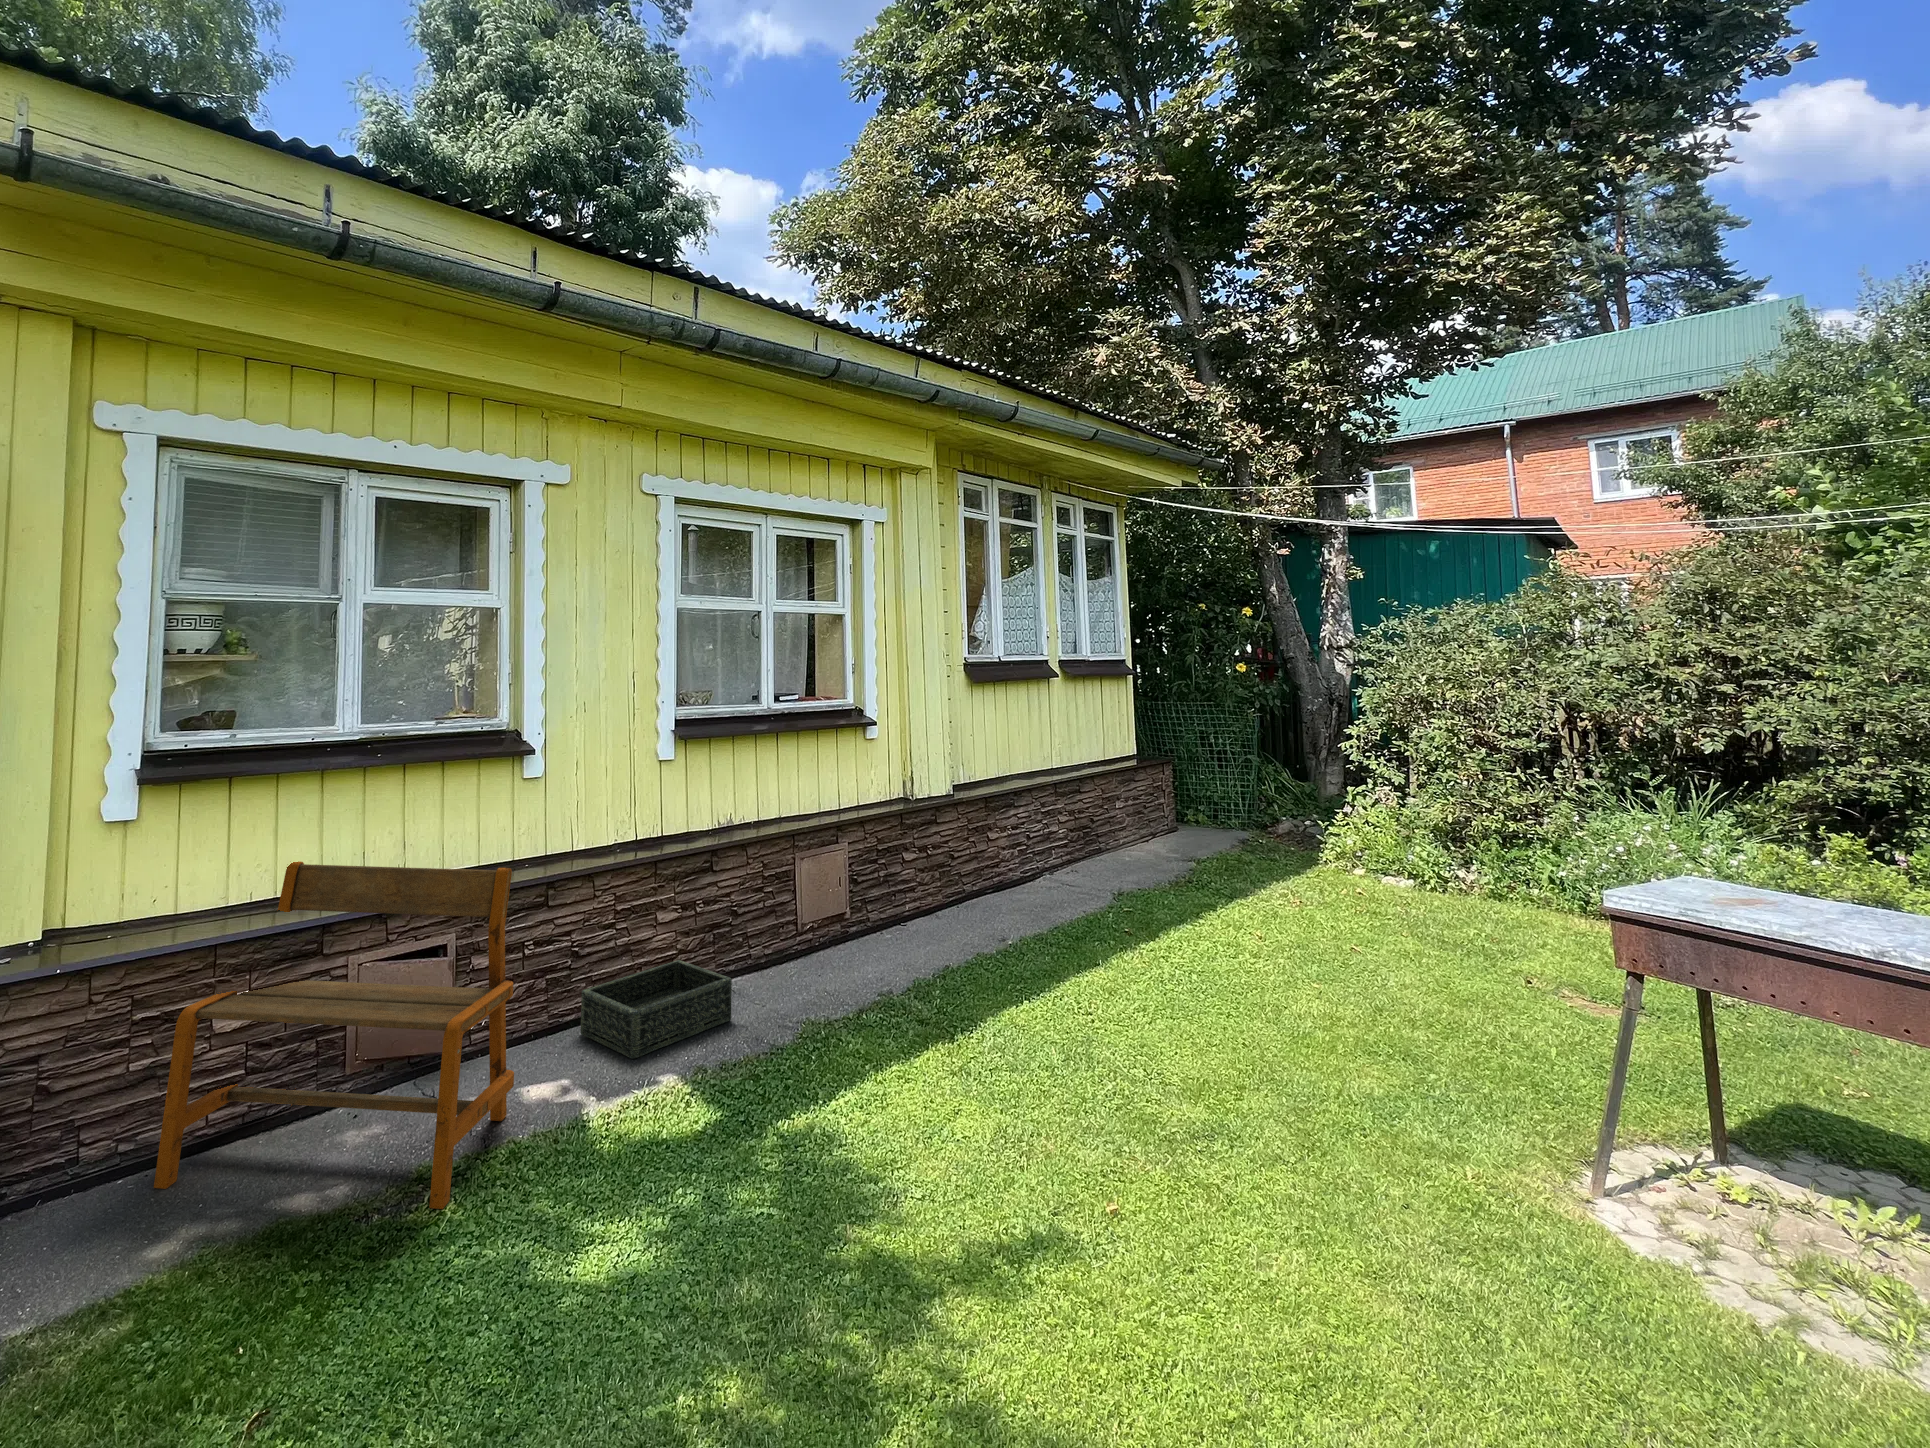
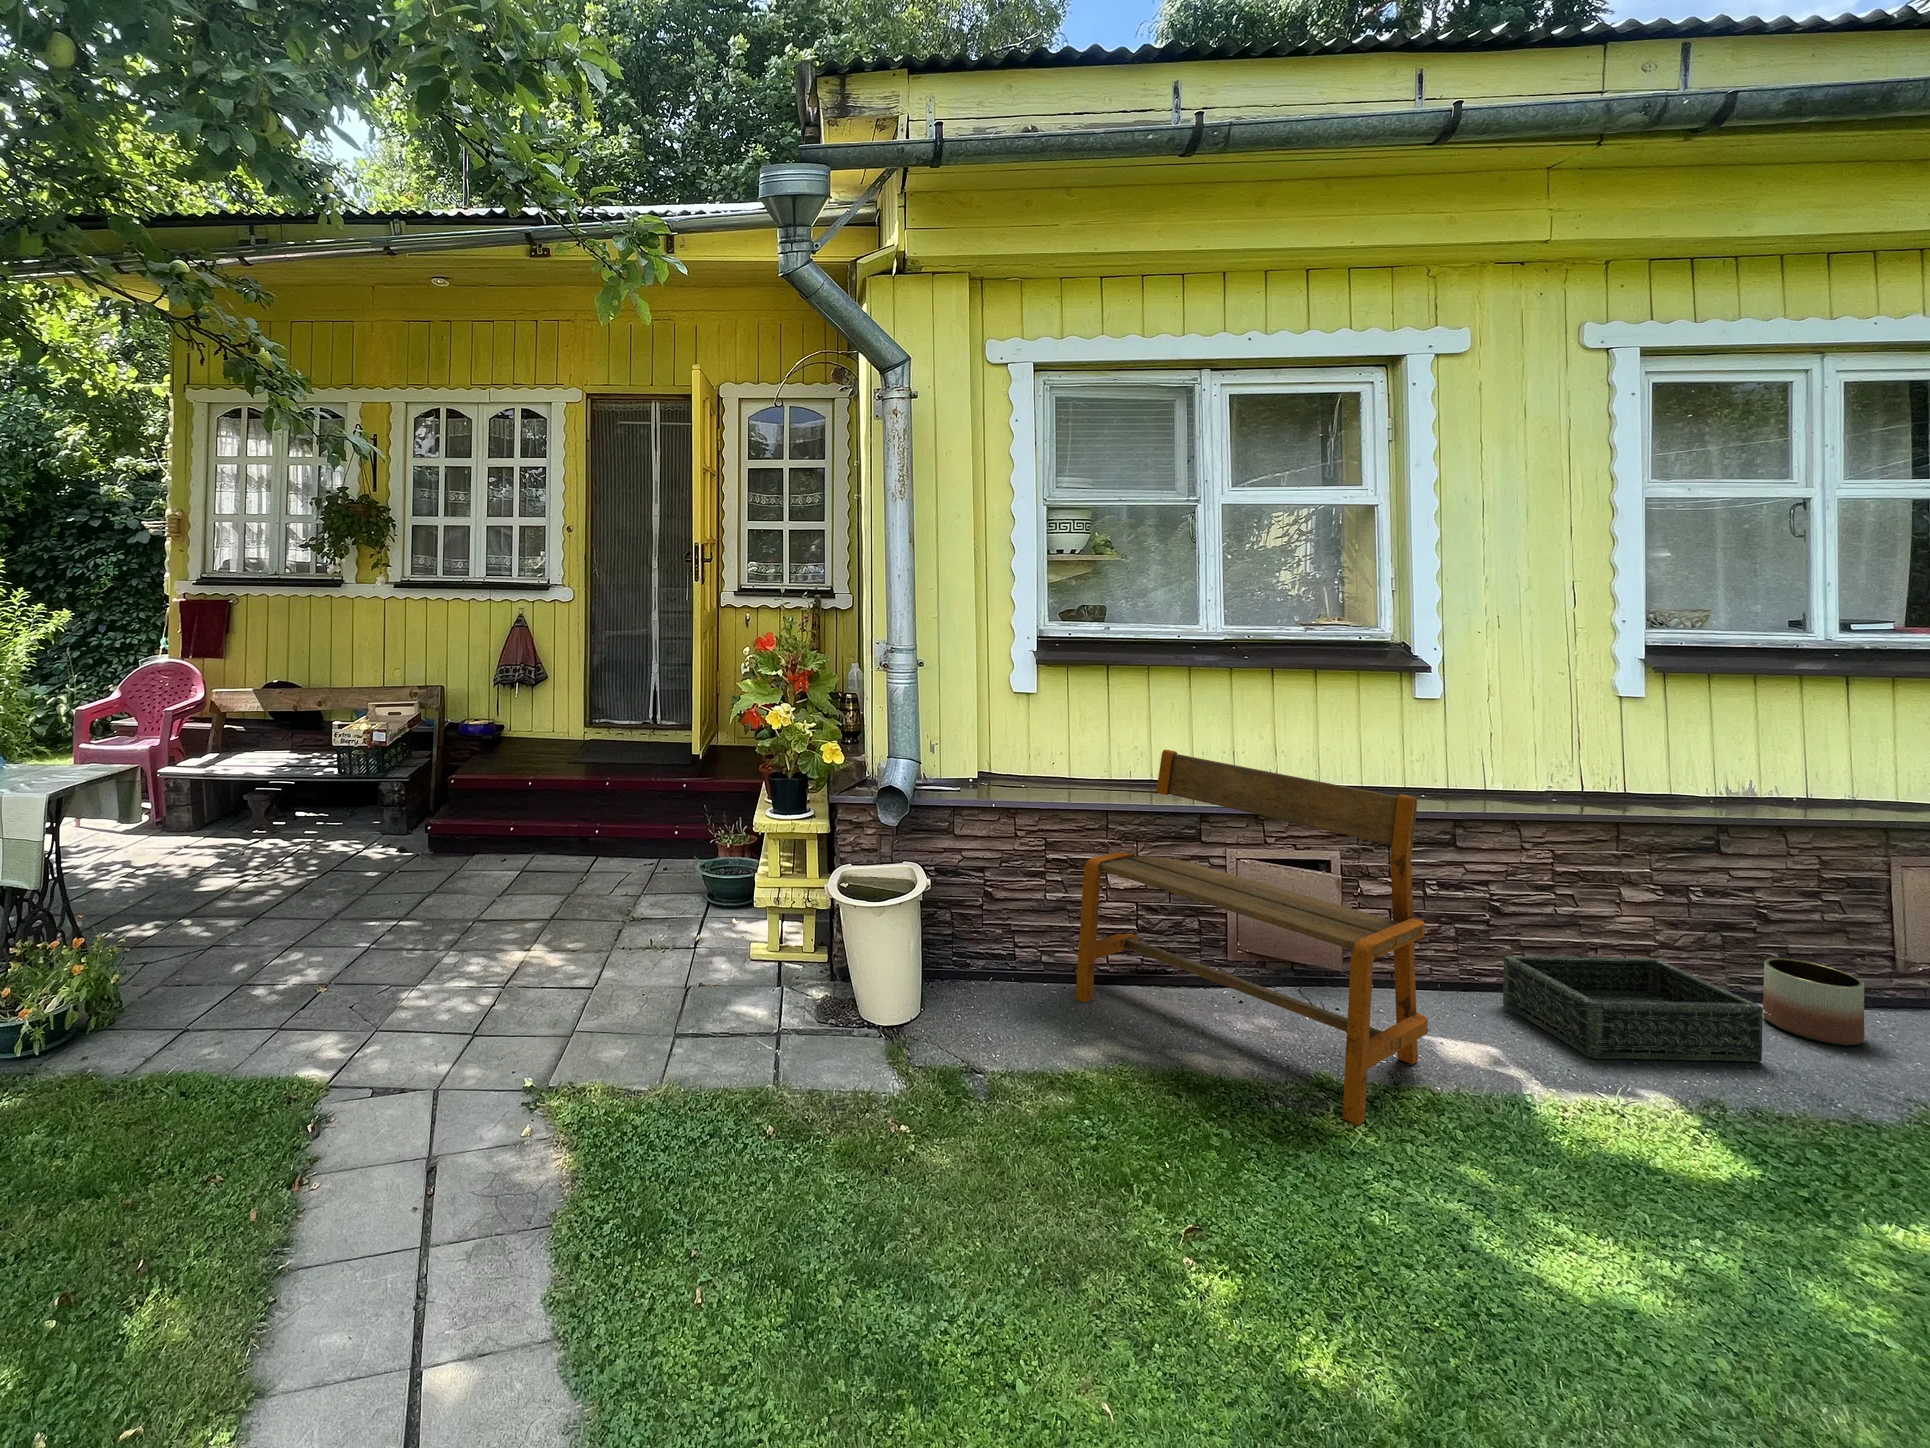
planter: none [736,935,783,992] -> present [1763,958,1864,1045]

